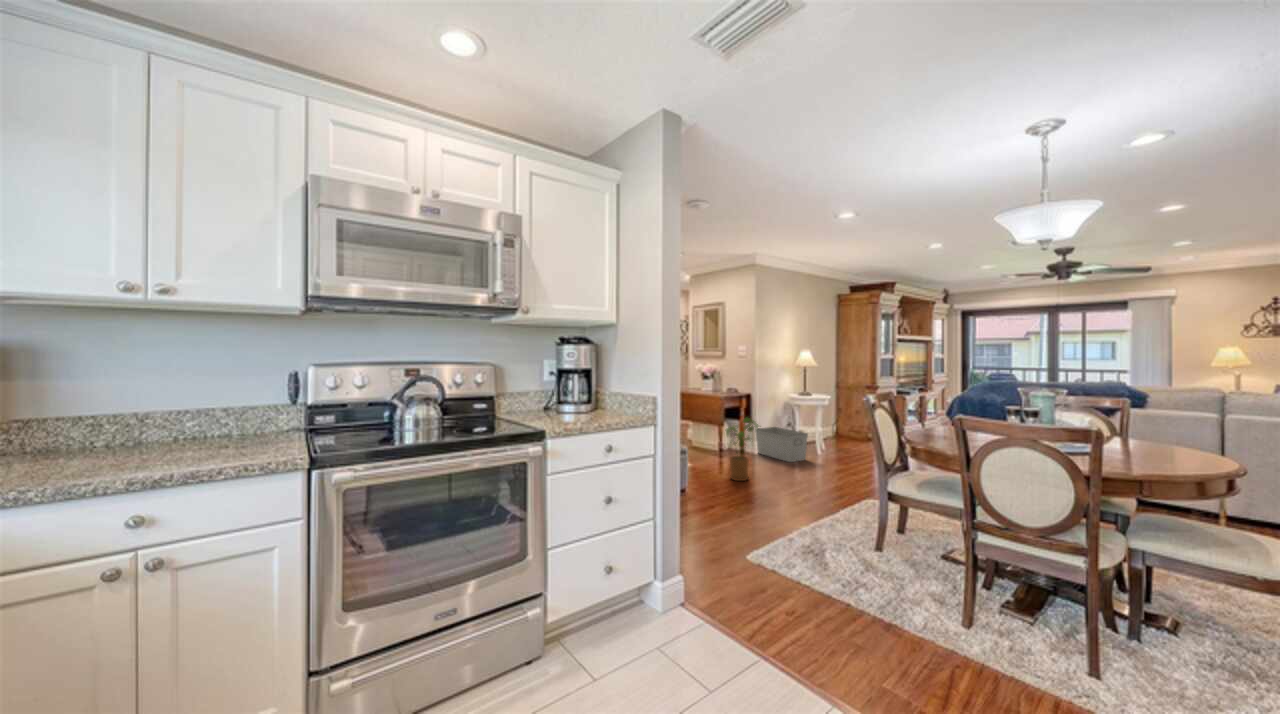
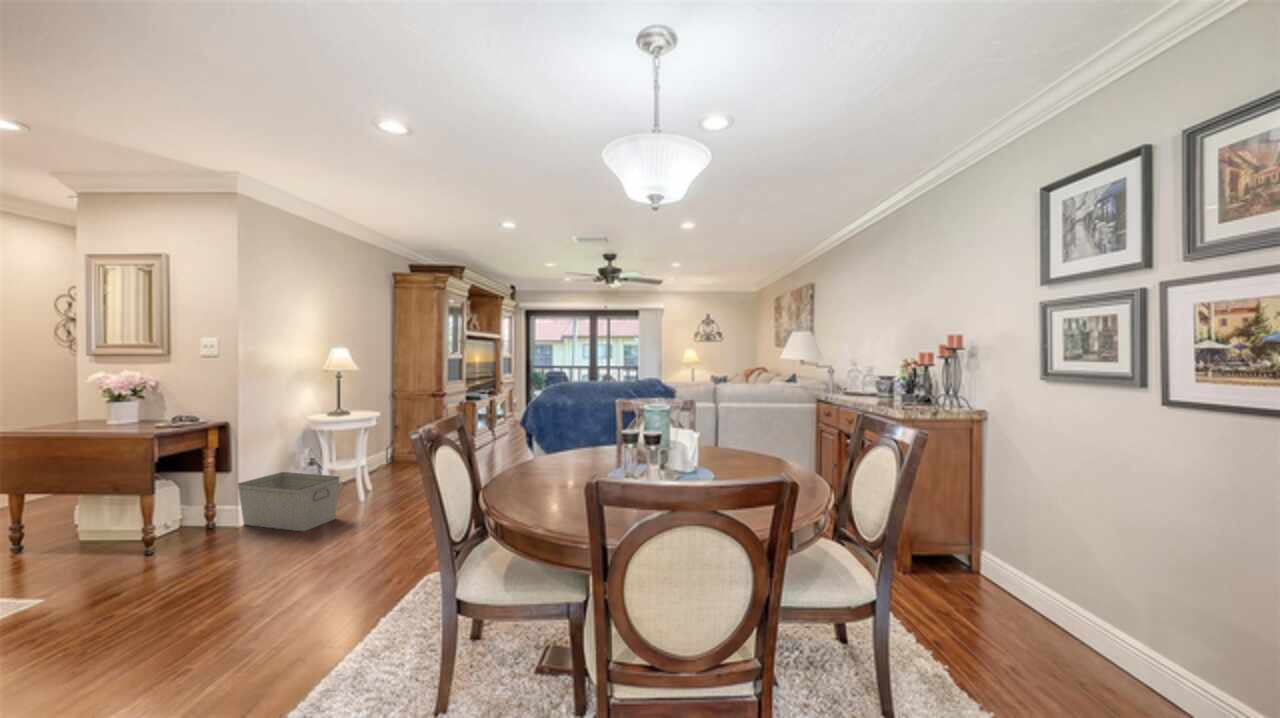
house plant: present [725,418,759,481] -> none [127,481,230,621]

